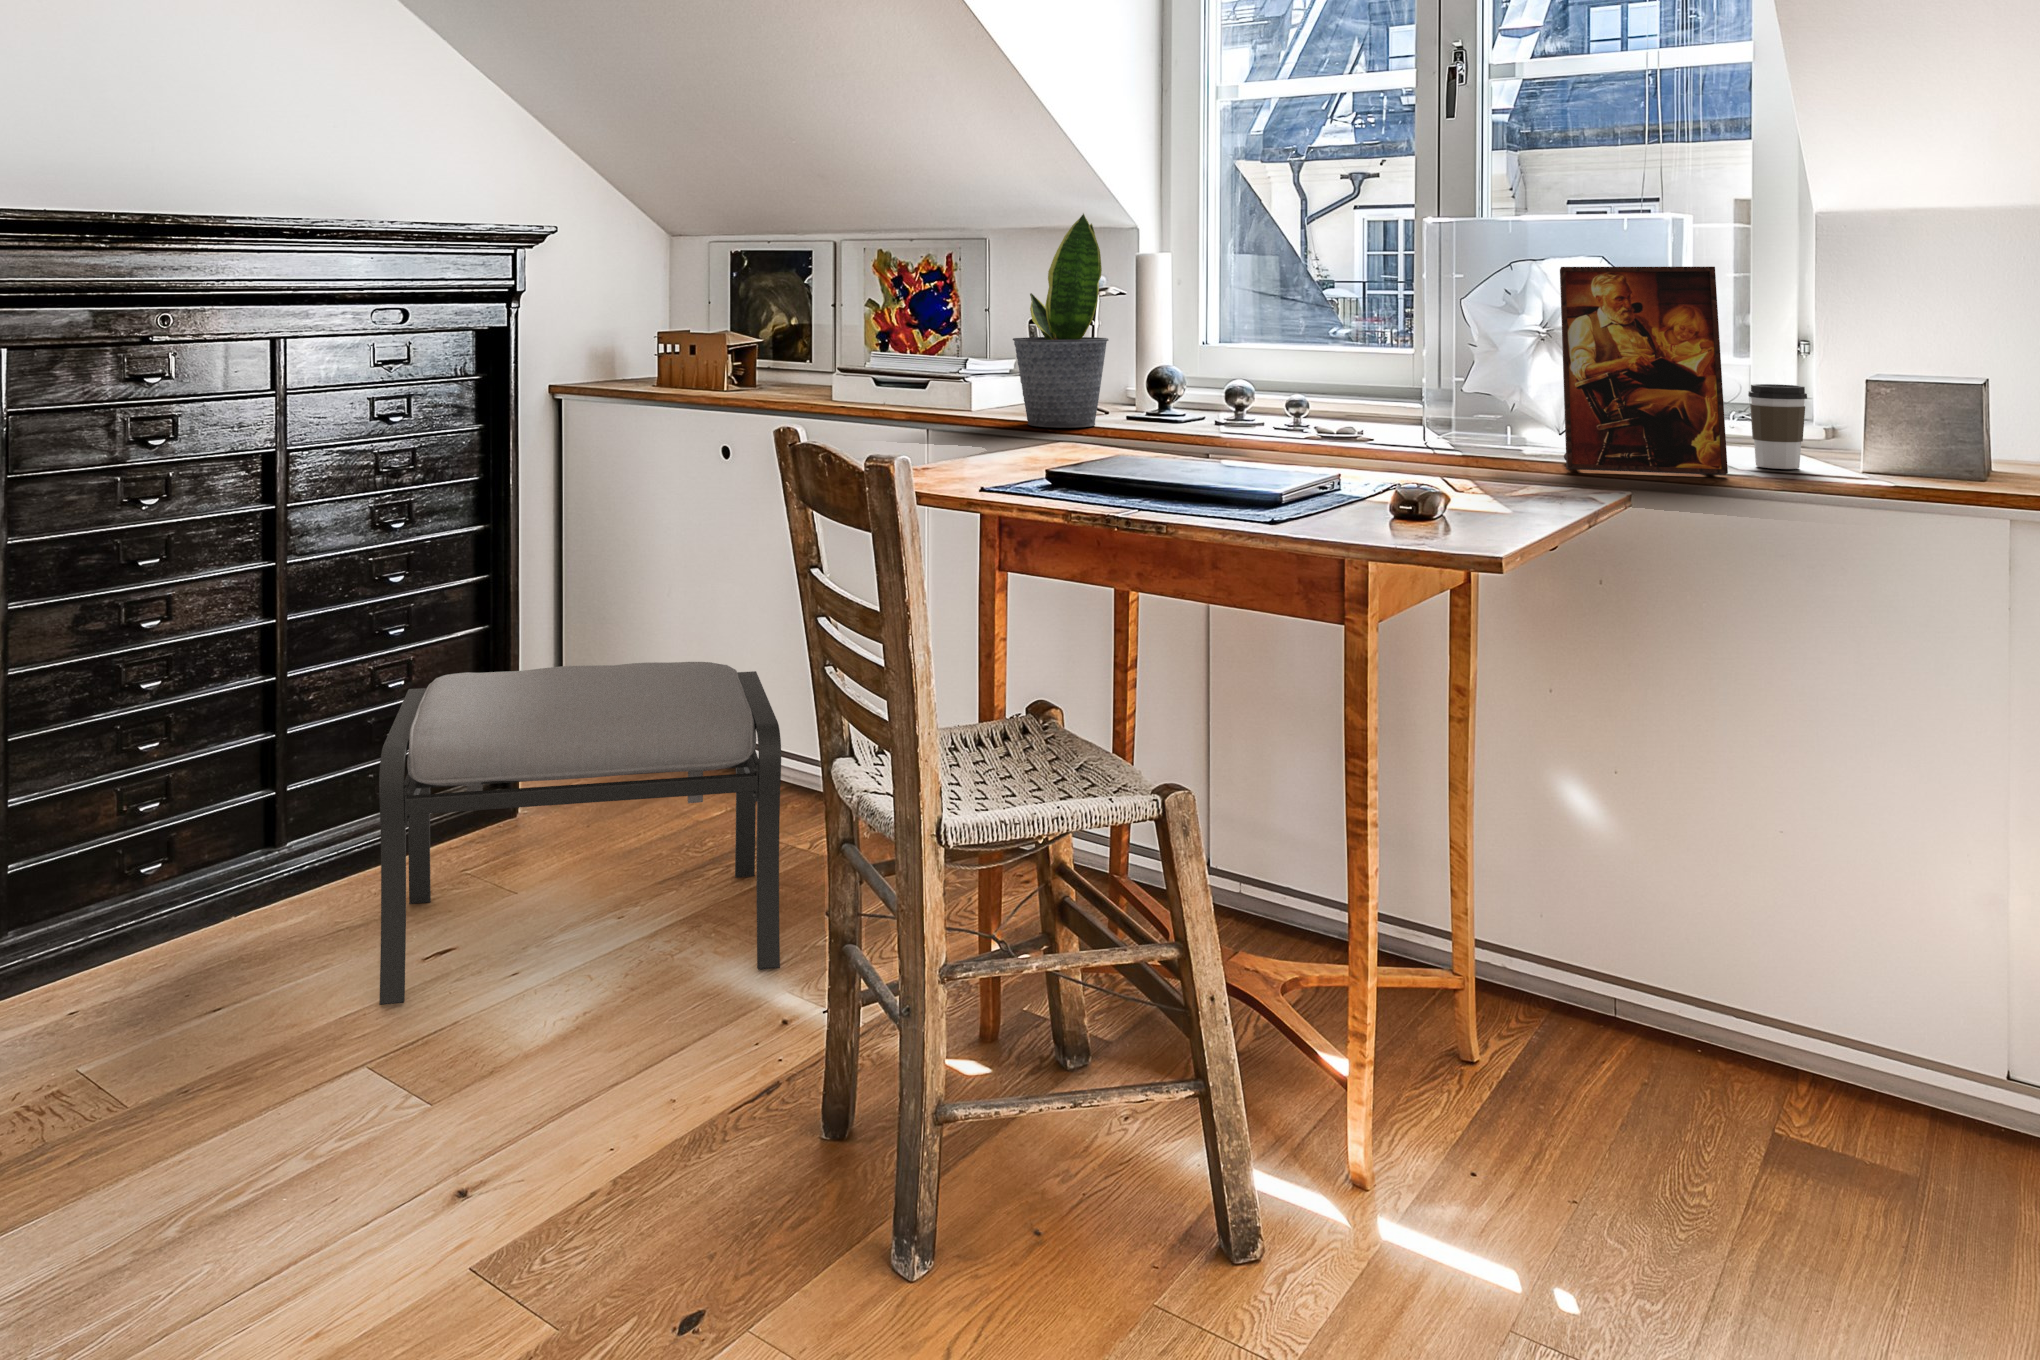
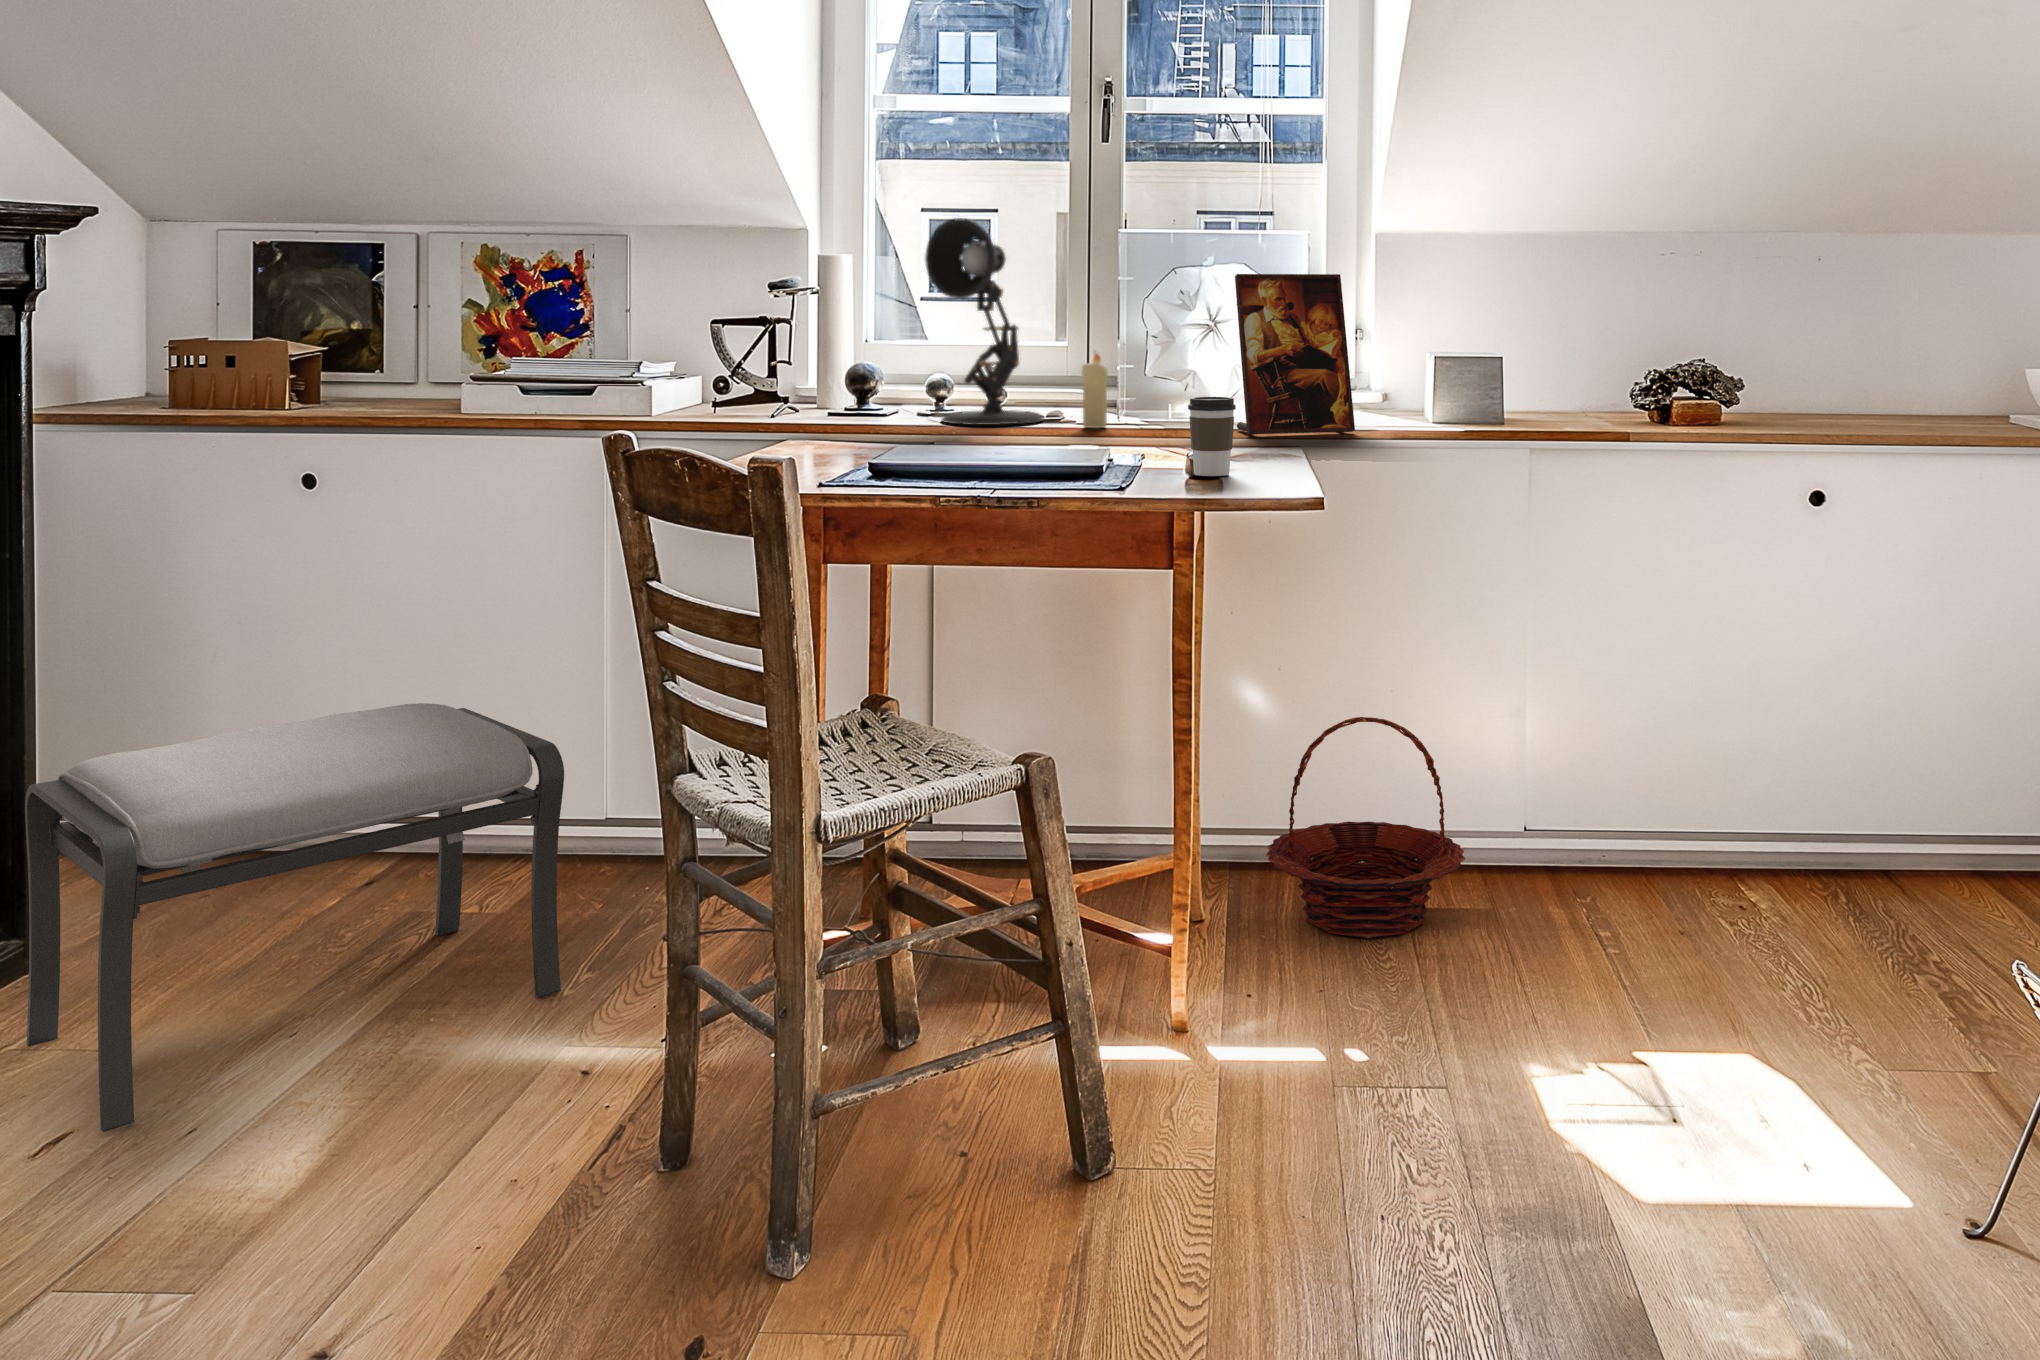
desk lamp: none [1209,208,1348,438] -> present [925,218,1043,425]
potted plant: present [1013,213,1108,428] -> none [723,218,821,428]
candle: none [1373,357,1405,449] -> present [1082,353,1108,428]
coffee cup: present [1748,384,1807,469] -> present [1188,397,1236,476]
basket: none [1561,866,1874,1193] -> present [1266,717,1465,938]

